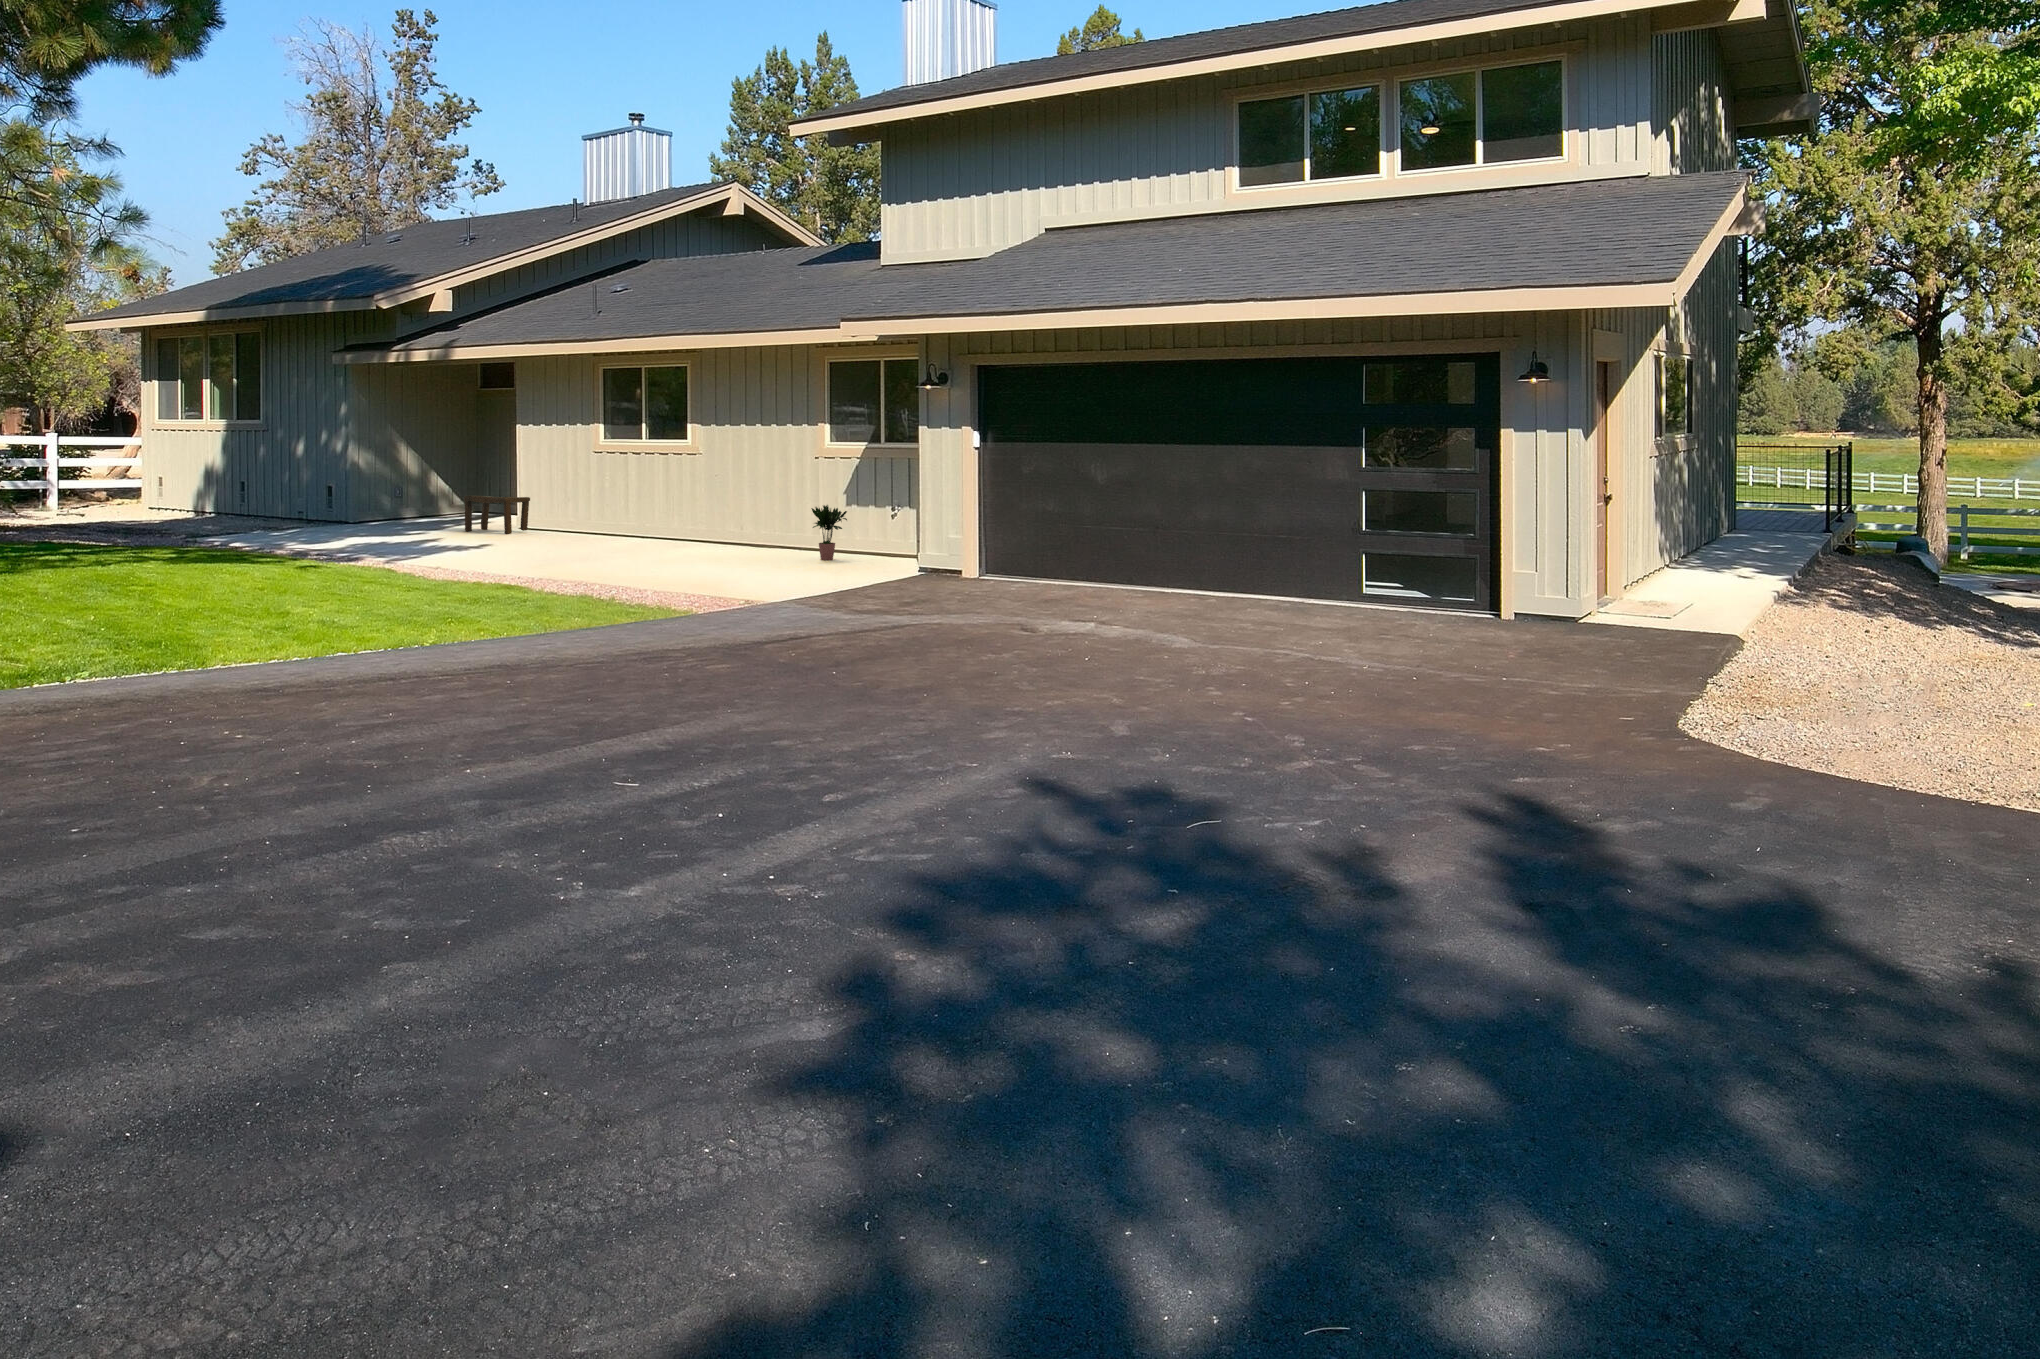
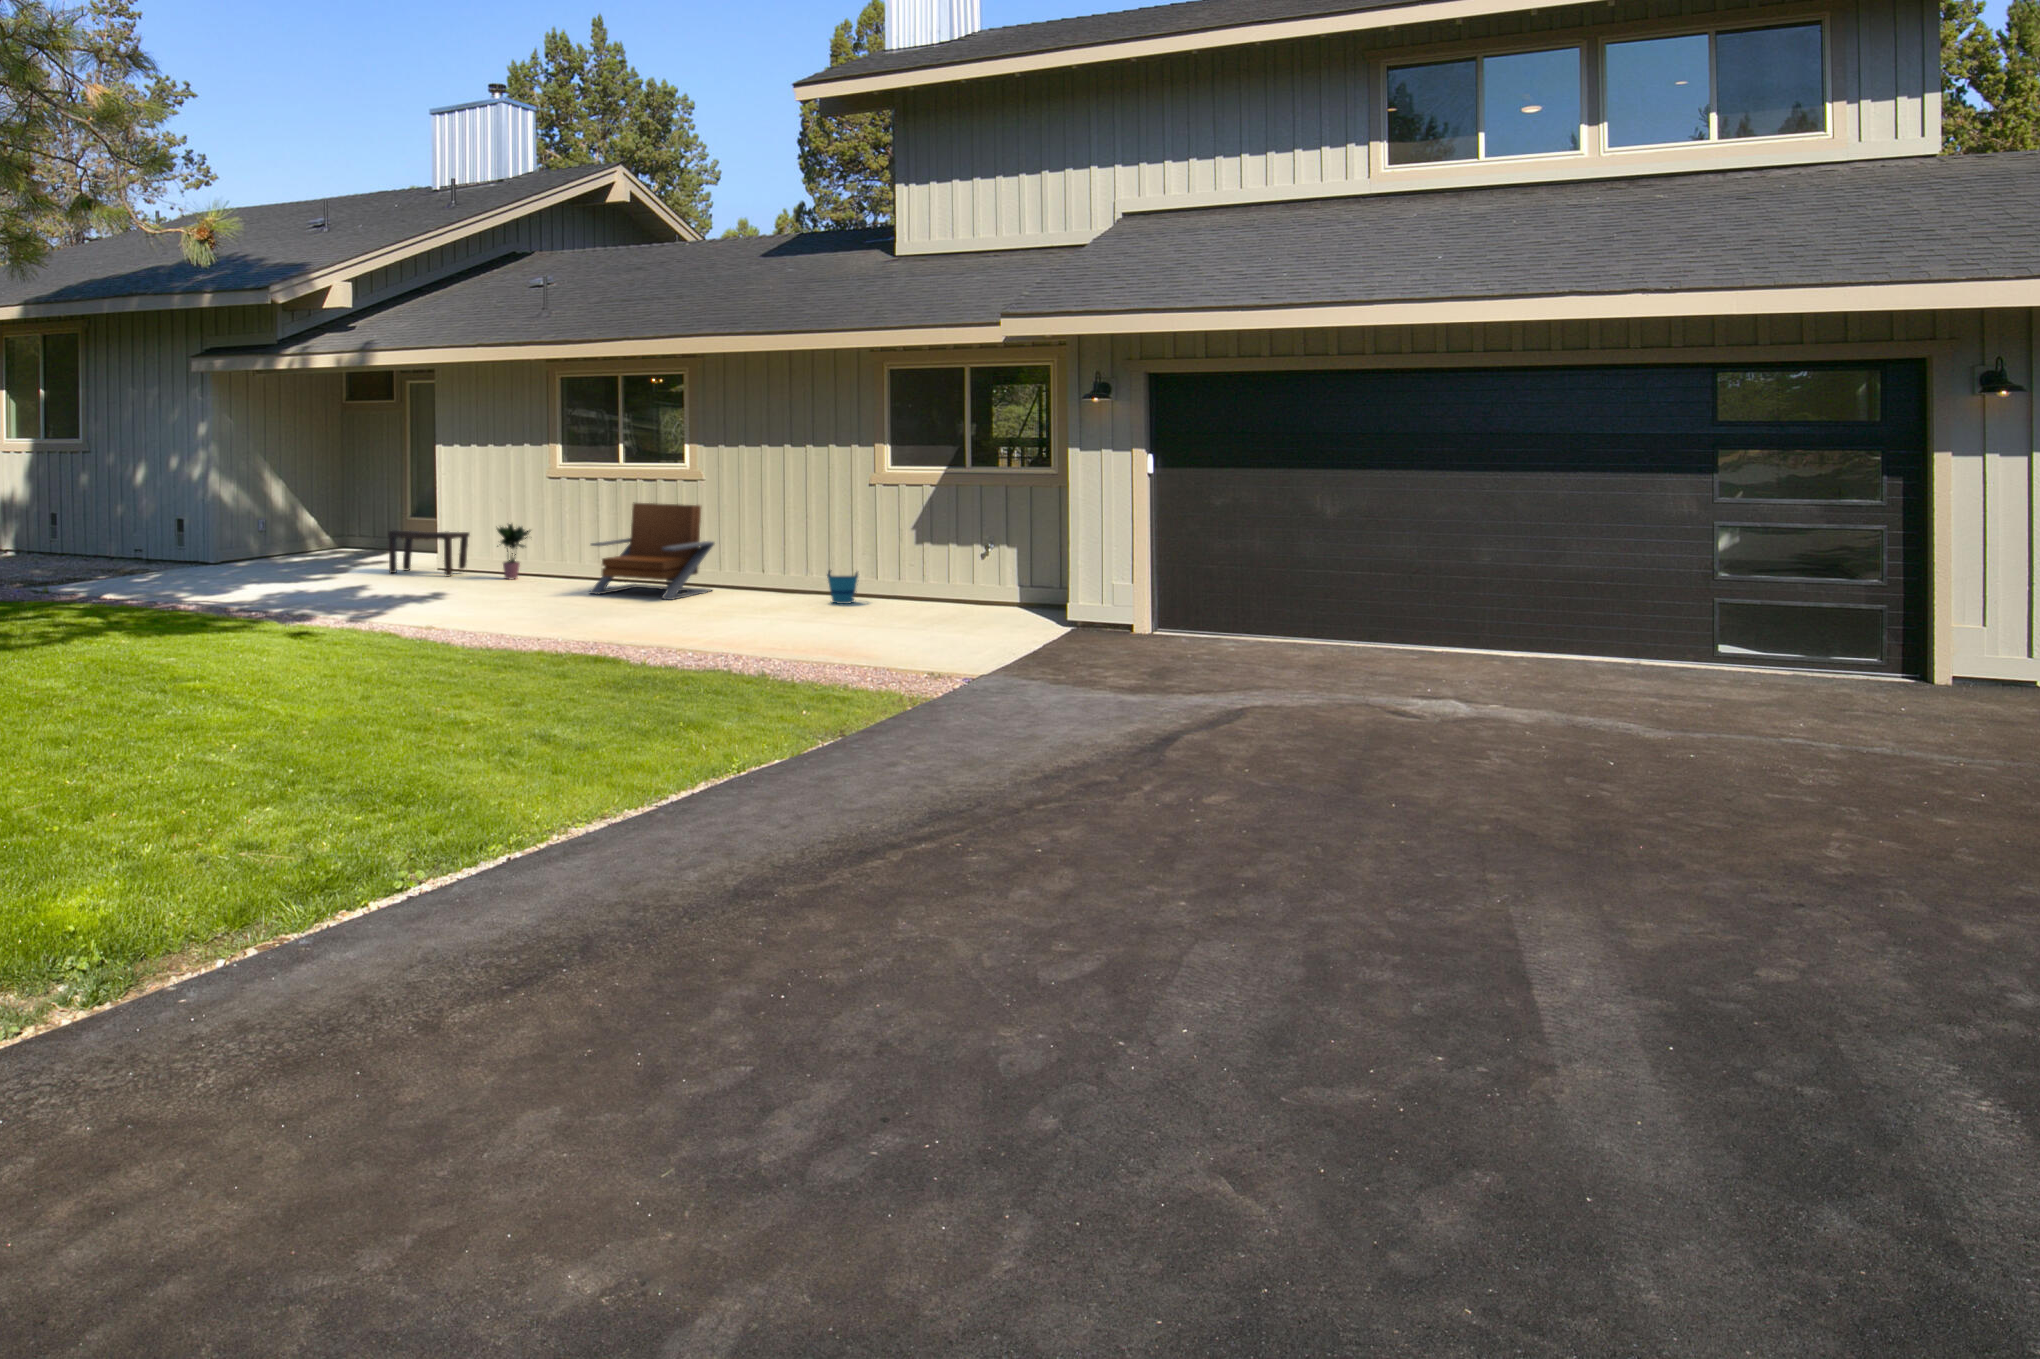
lounge chair: none [590,471,699,552] -> present [590,503,714,600]
potted plant: present [811,505,847,560] -> present [497,524,530,579]
bucket: none [769,527,804,556] -> present [827,571,858,604]

